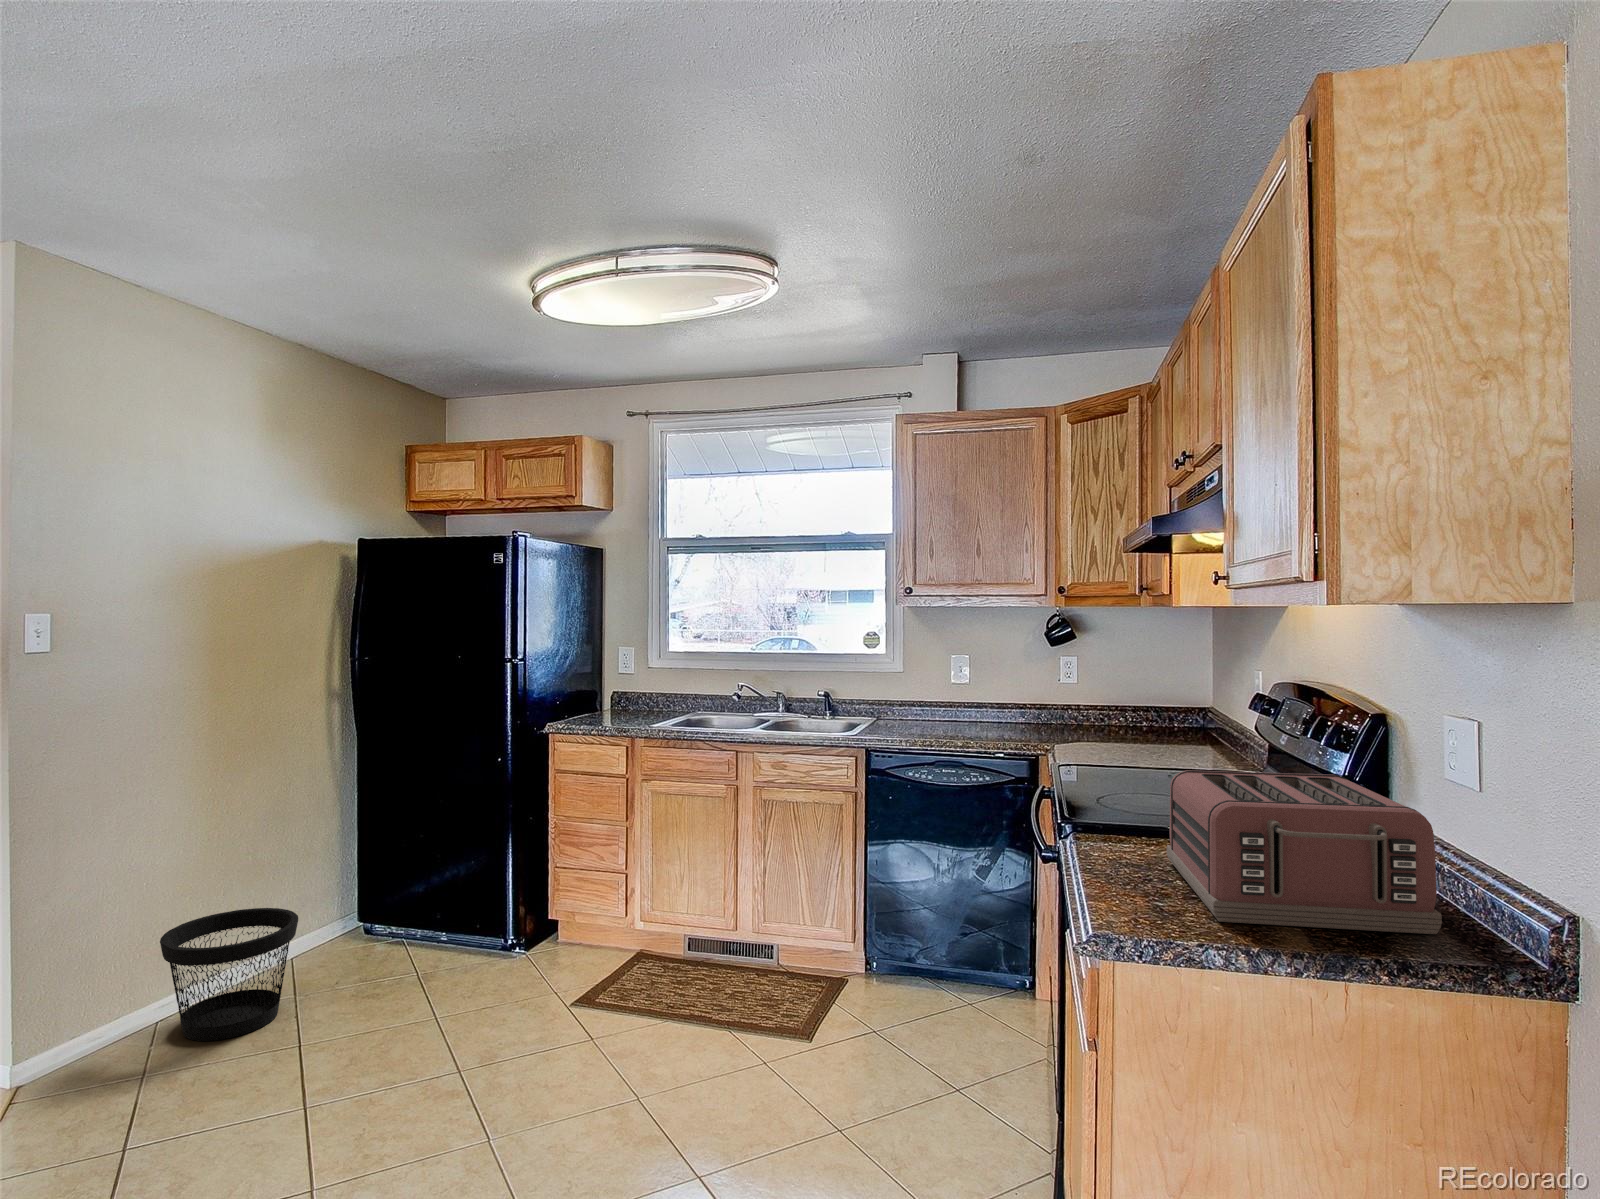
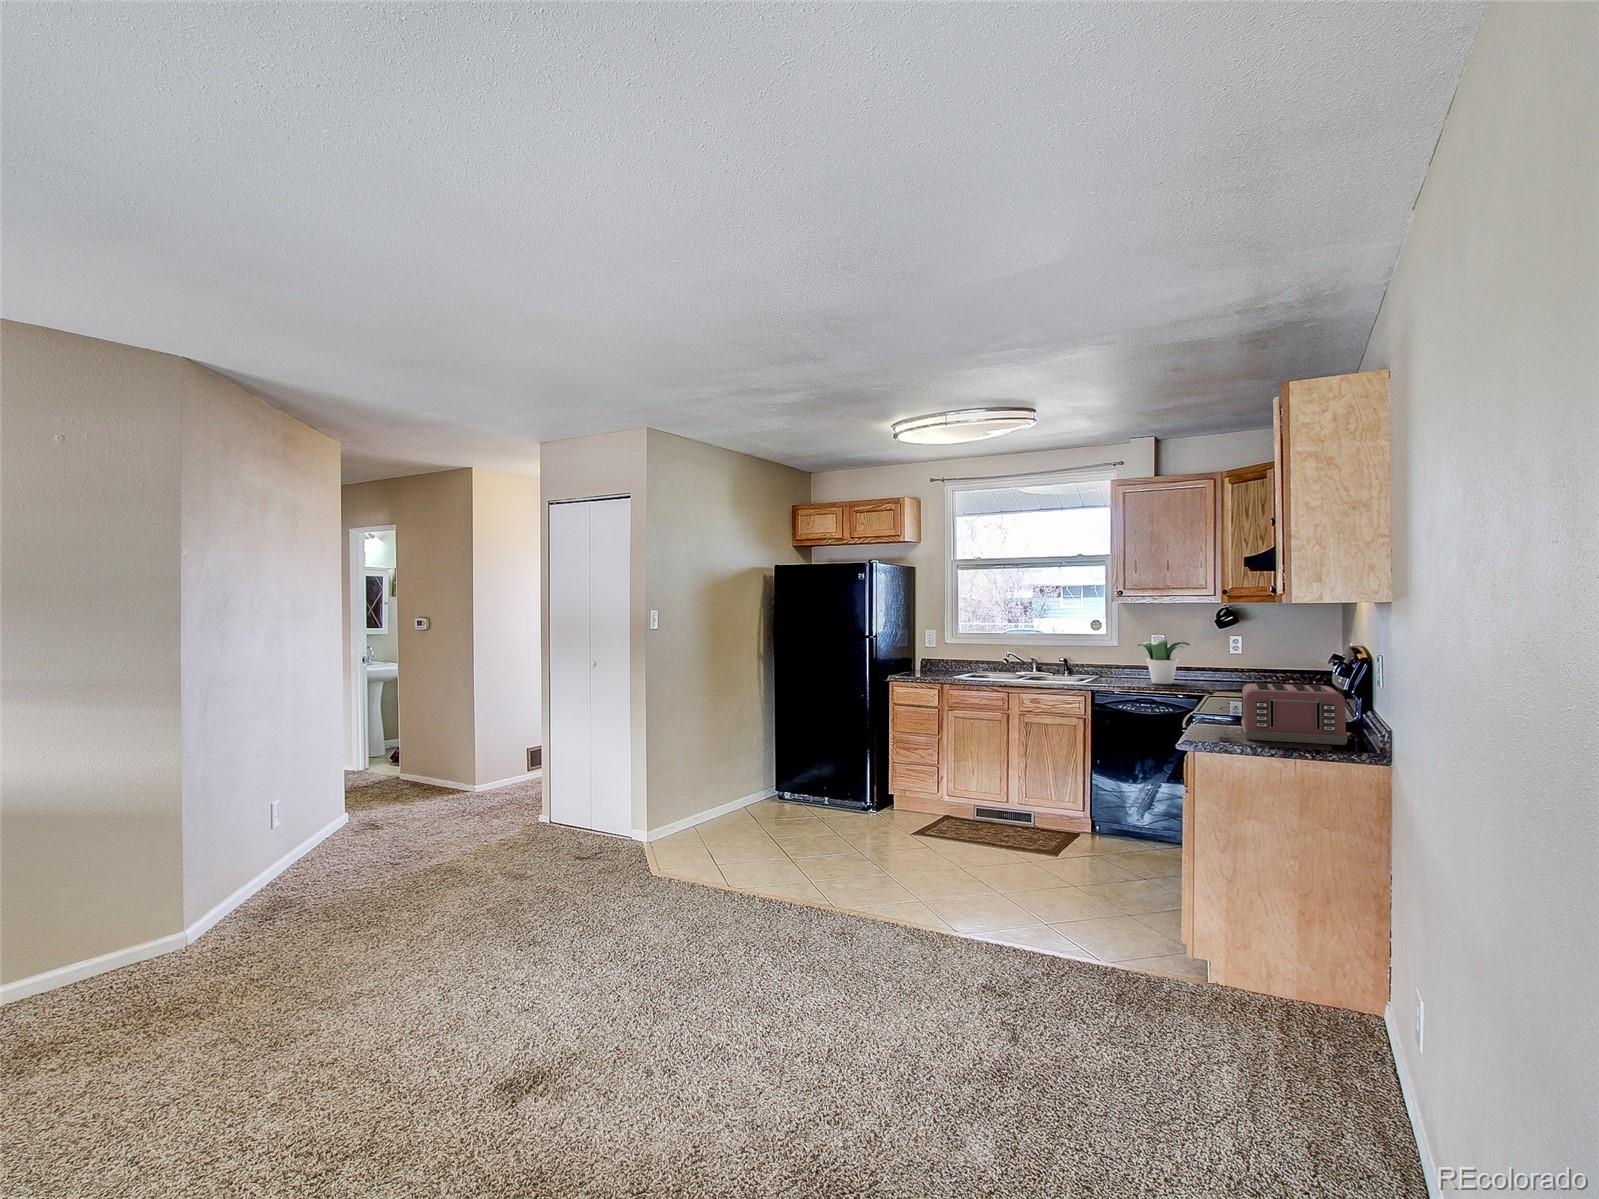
potted plant: none [931,662,1008,731] -> present [1138,640,1190,684]
wastebasket: present [160,908,298,1041] -> none [704,770,766,832]

